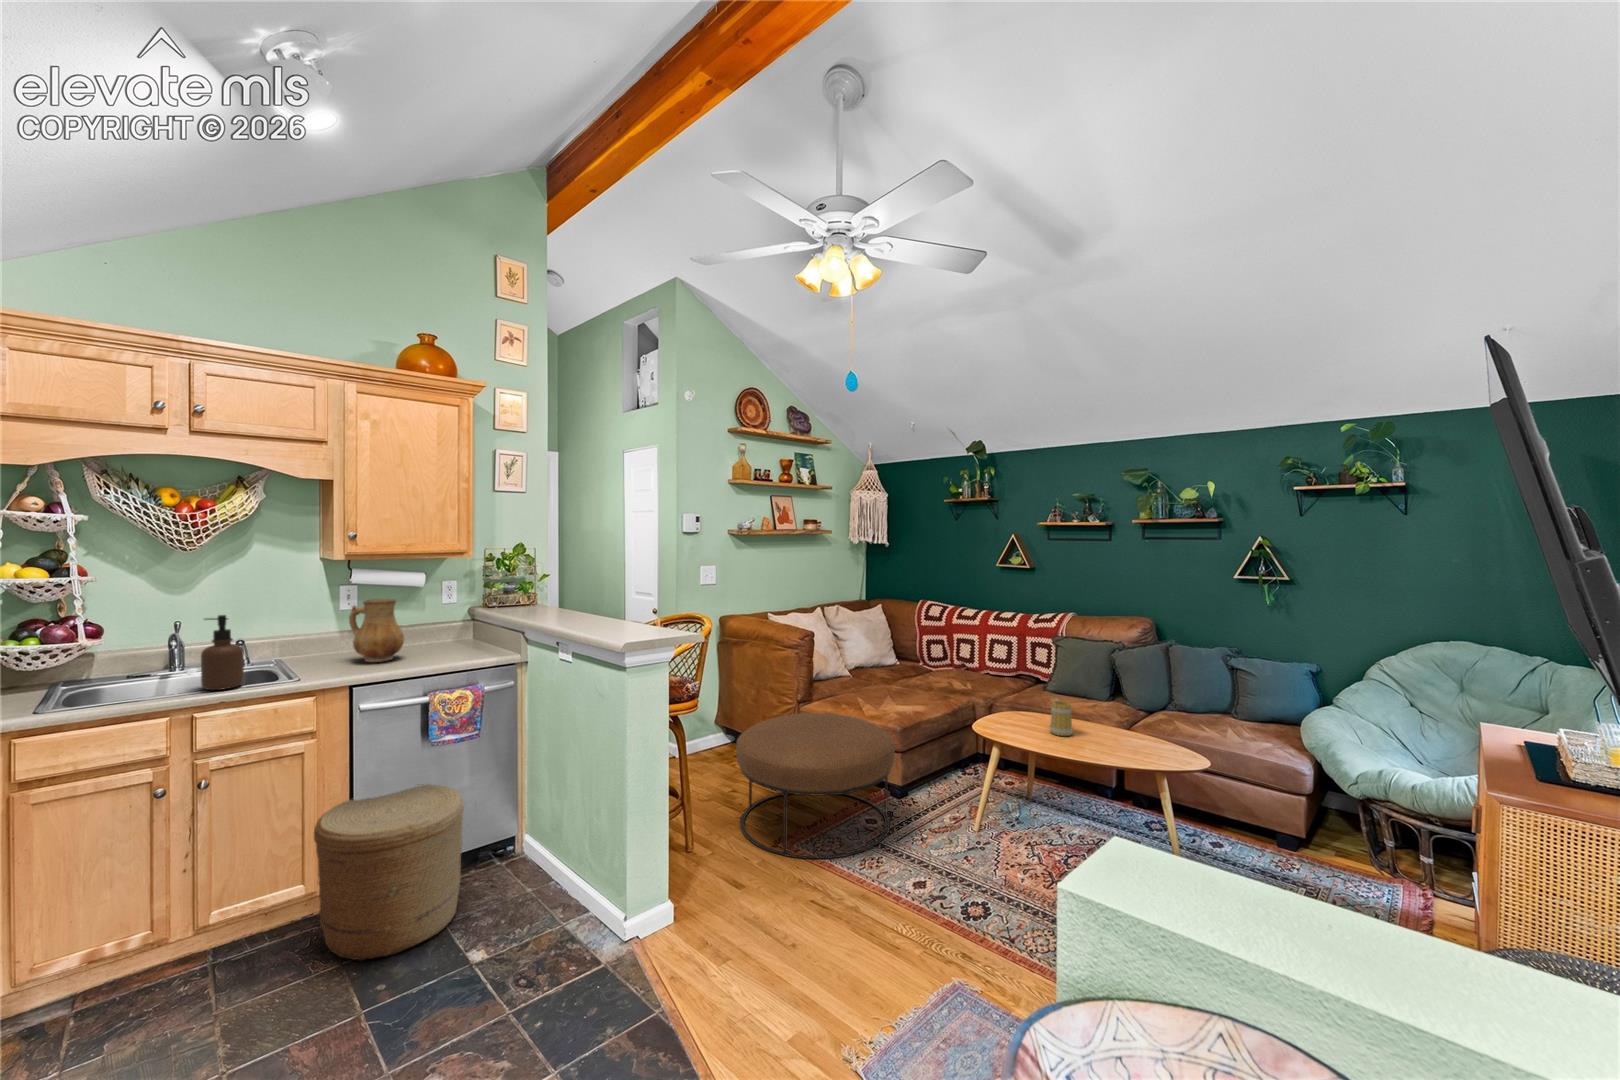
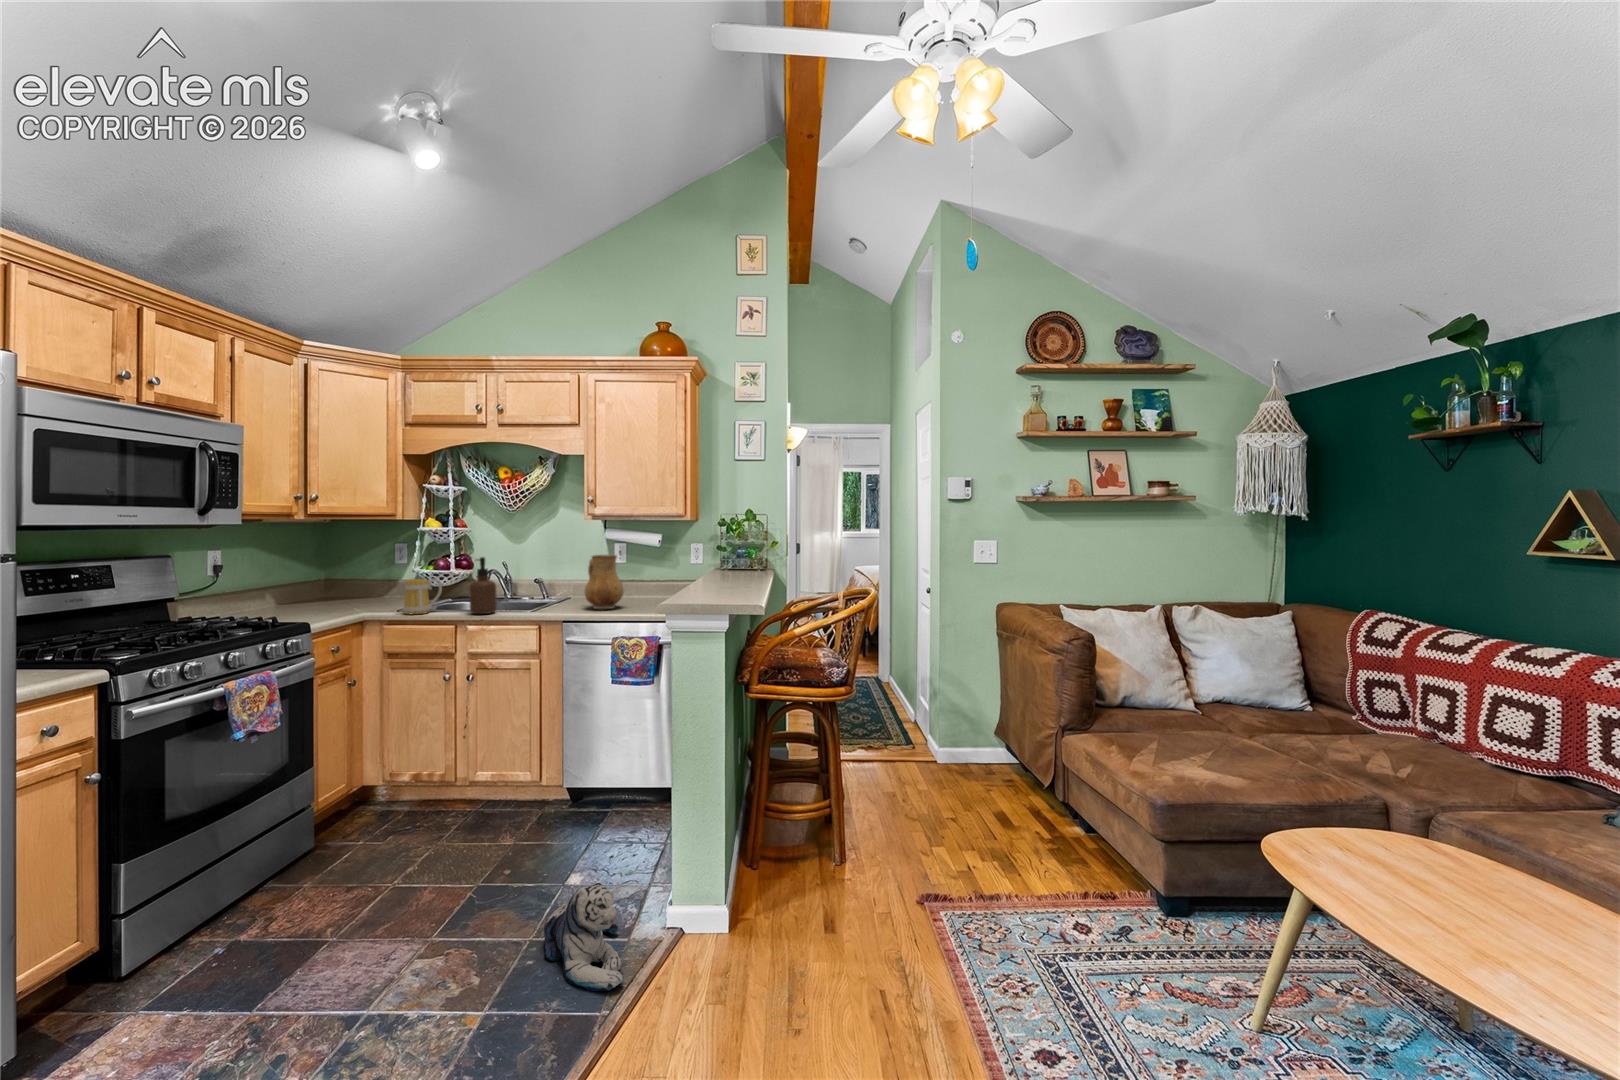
mug: present [1050,699,1073,736] -> present [403,578,442,614]
ottoman: present [736,713,895,859] -> none [894,741,1130,965]
woven basket: present [314,784,464,961] -> none [497,719,616,861]
plush toy: none [518,913,647,1010] -> present [544,883,623,991]

